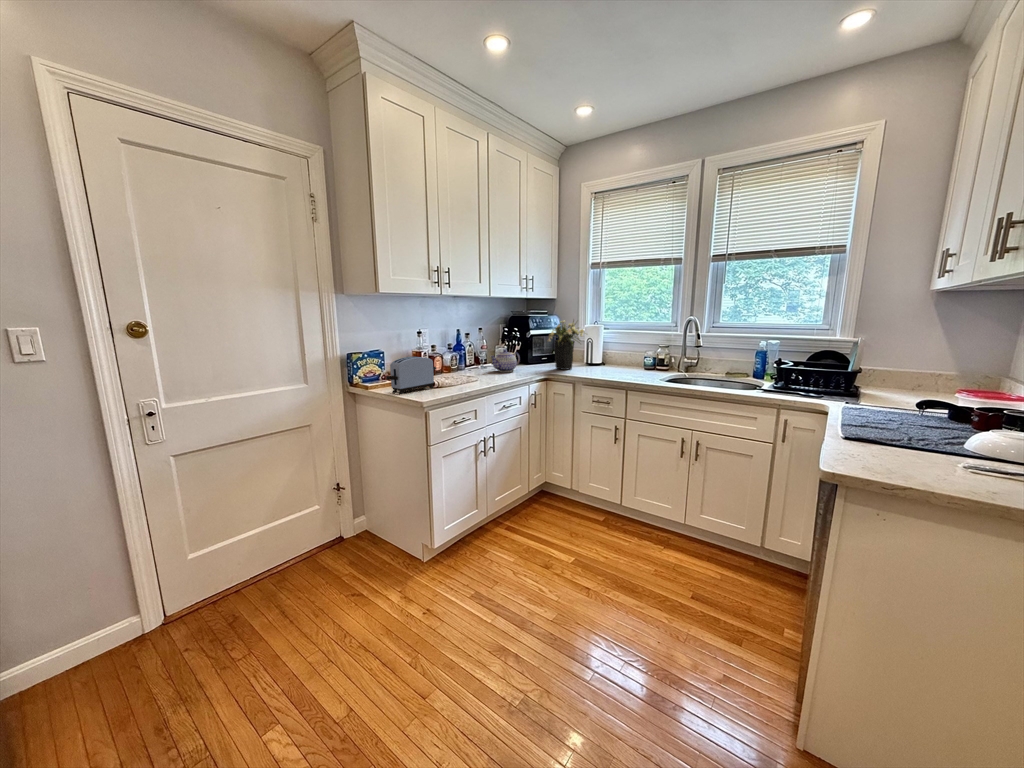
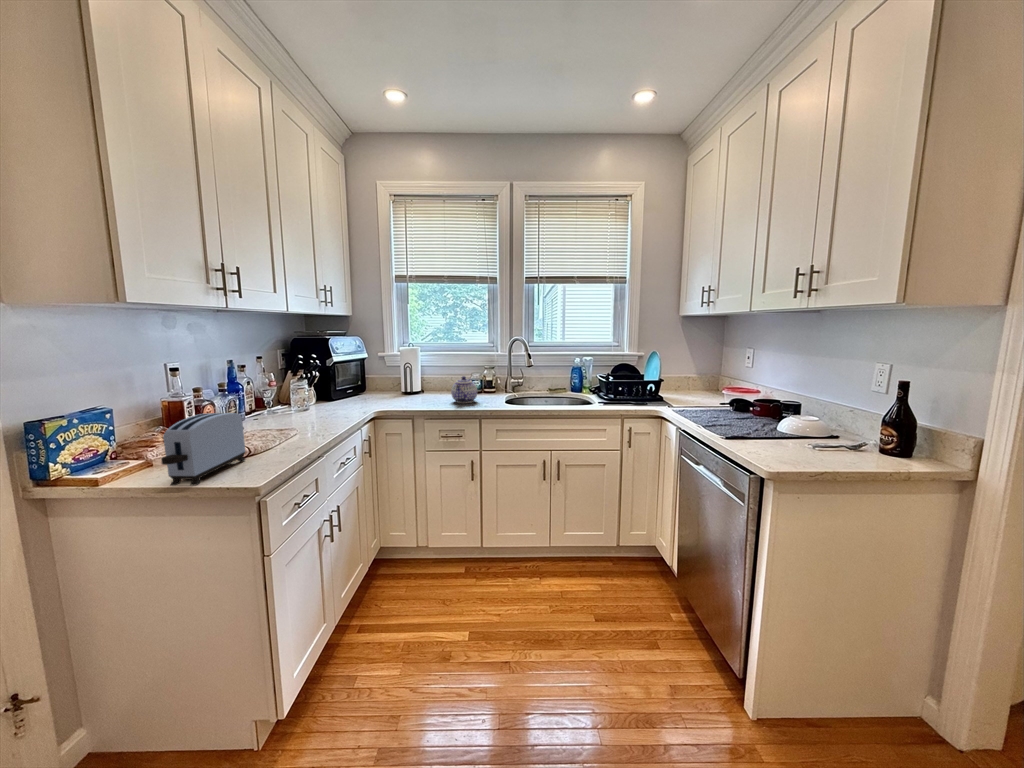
flower arrangement: present [547,321,584,370] -> none [366,341,417,403]
teapot: present [490,349,520,372] -> present [451,376,477,403]

